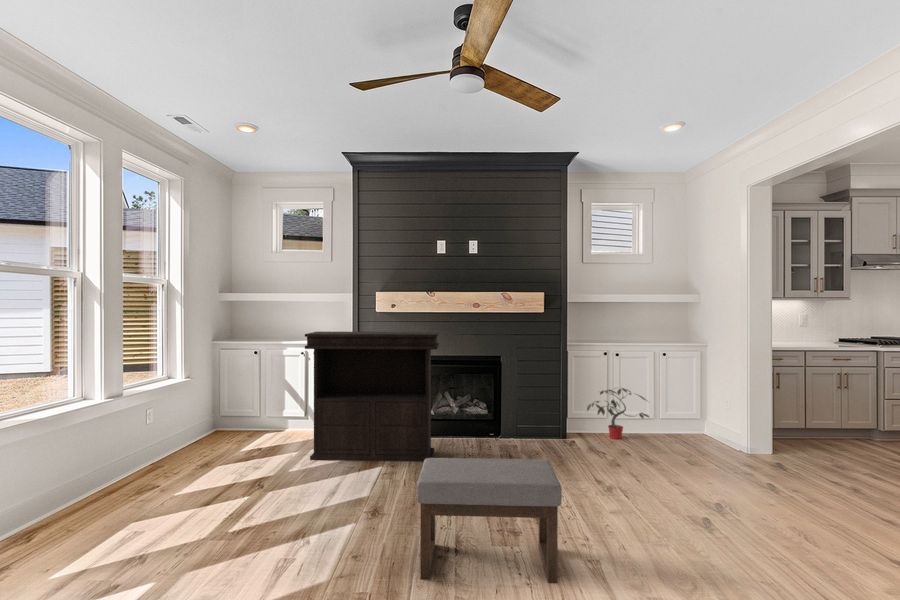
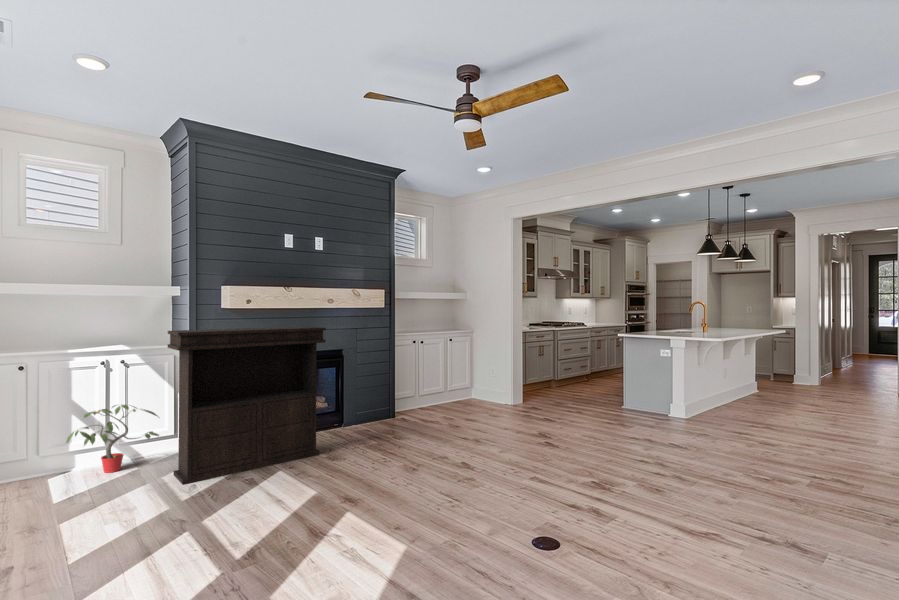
potted plant: present [587,388,649,439] -> present [66,405,159,473]
ottoman: present [417,458,562,583] -> none [427,411,539,517]

